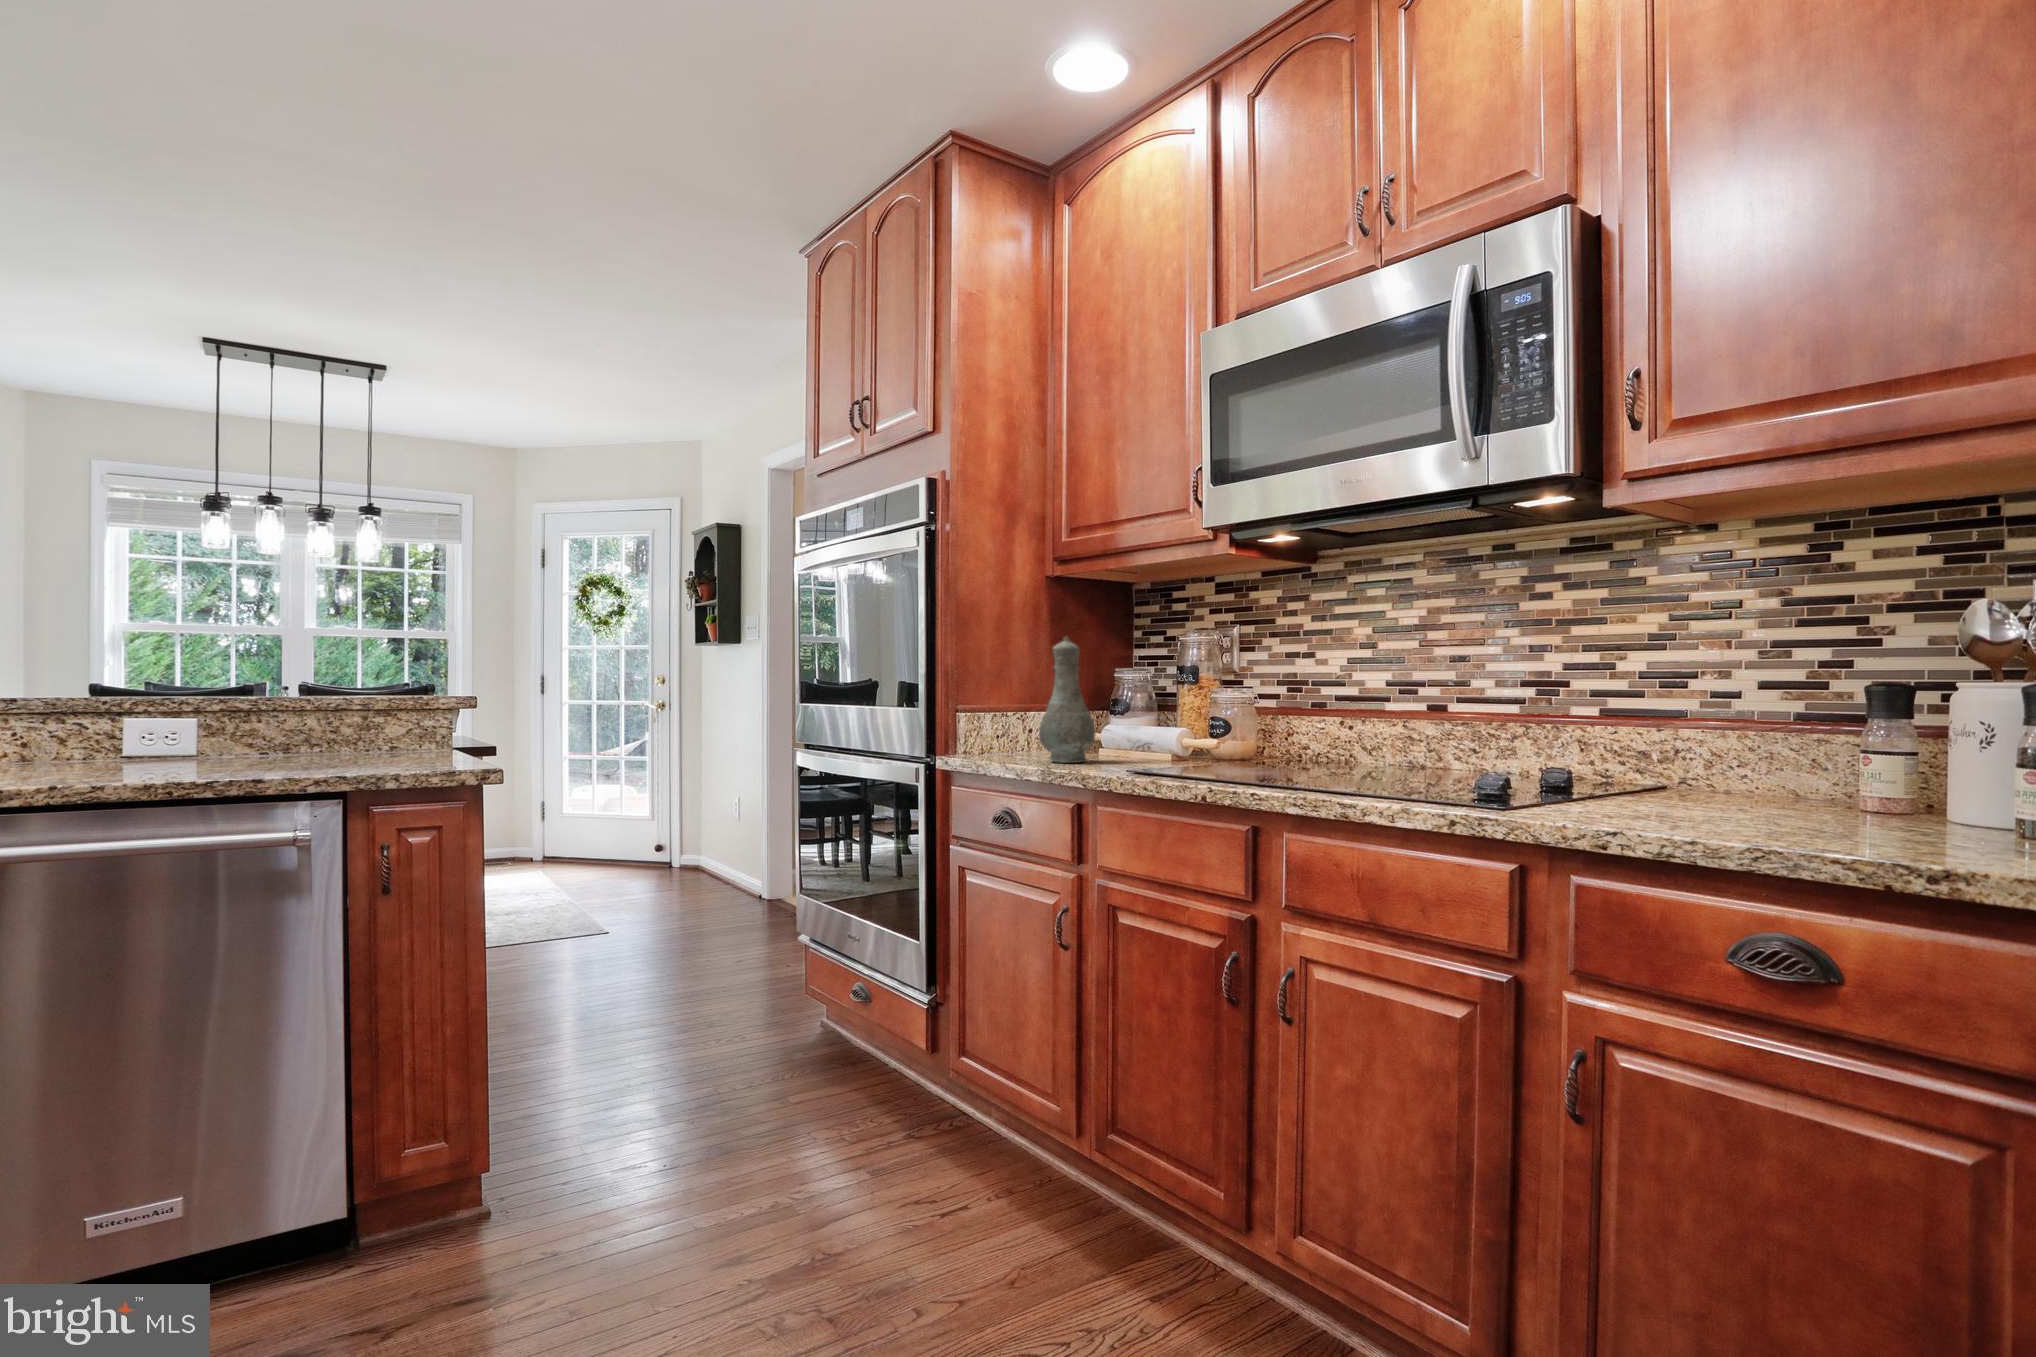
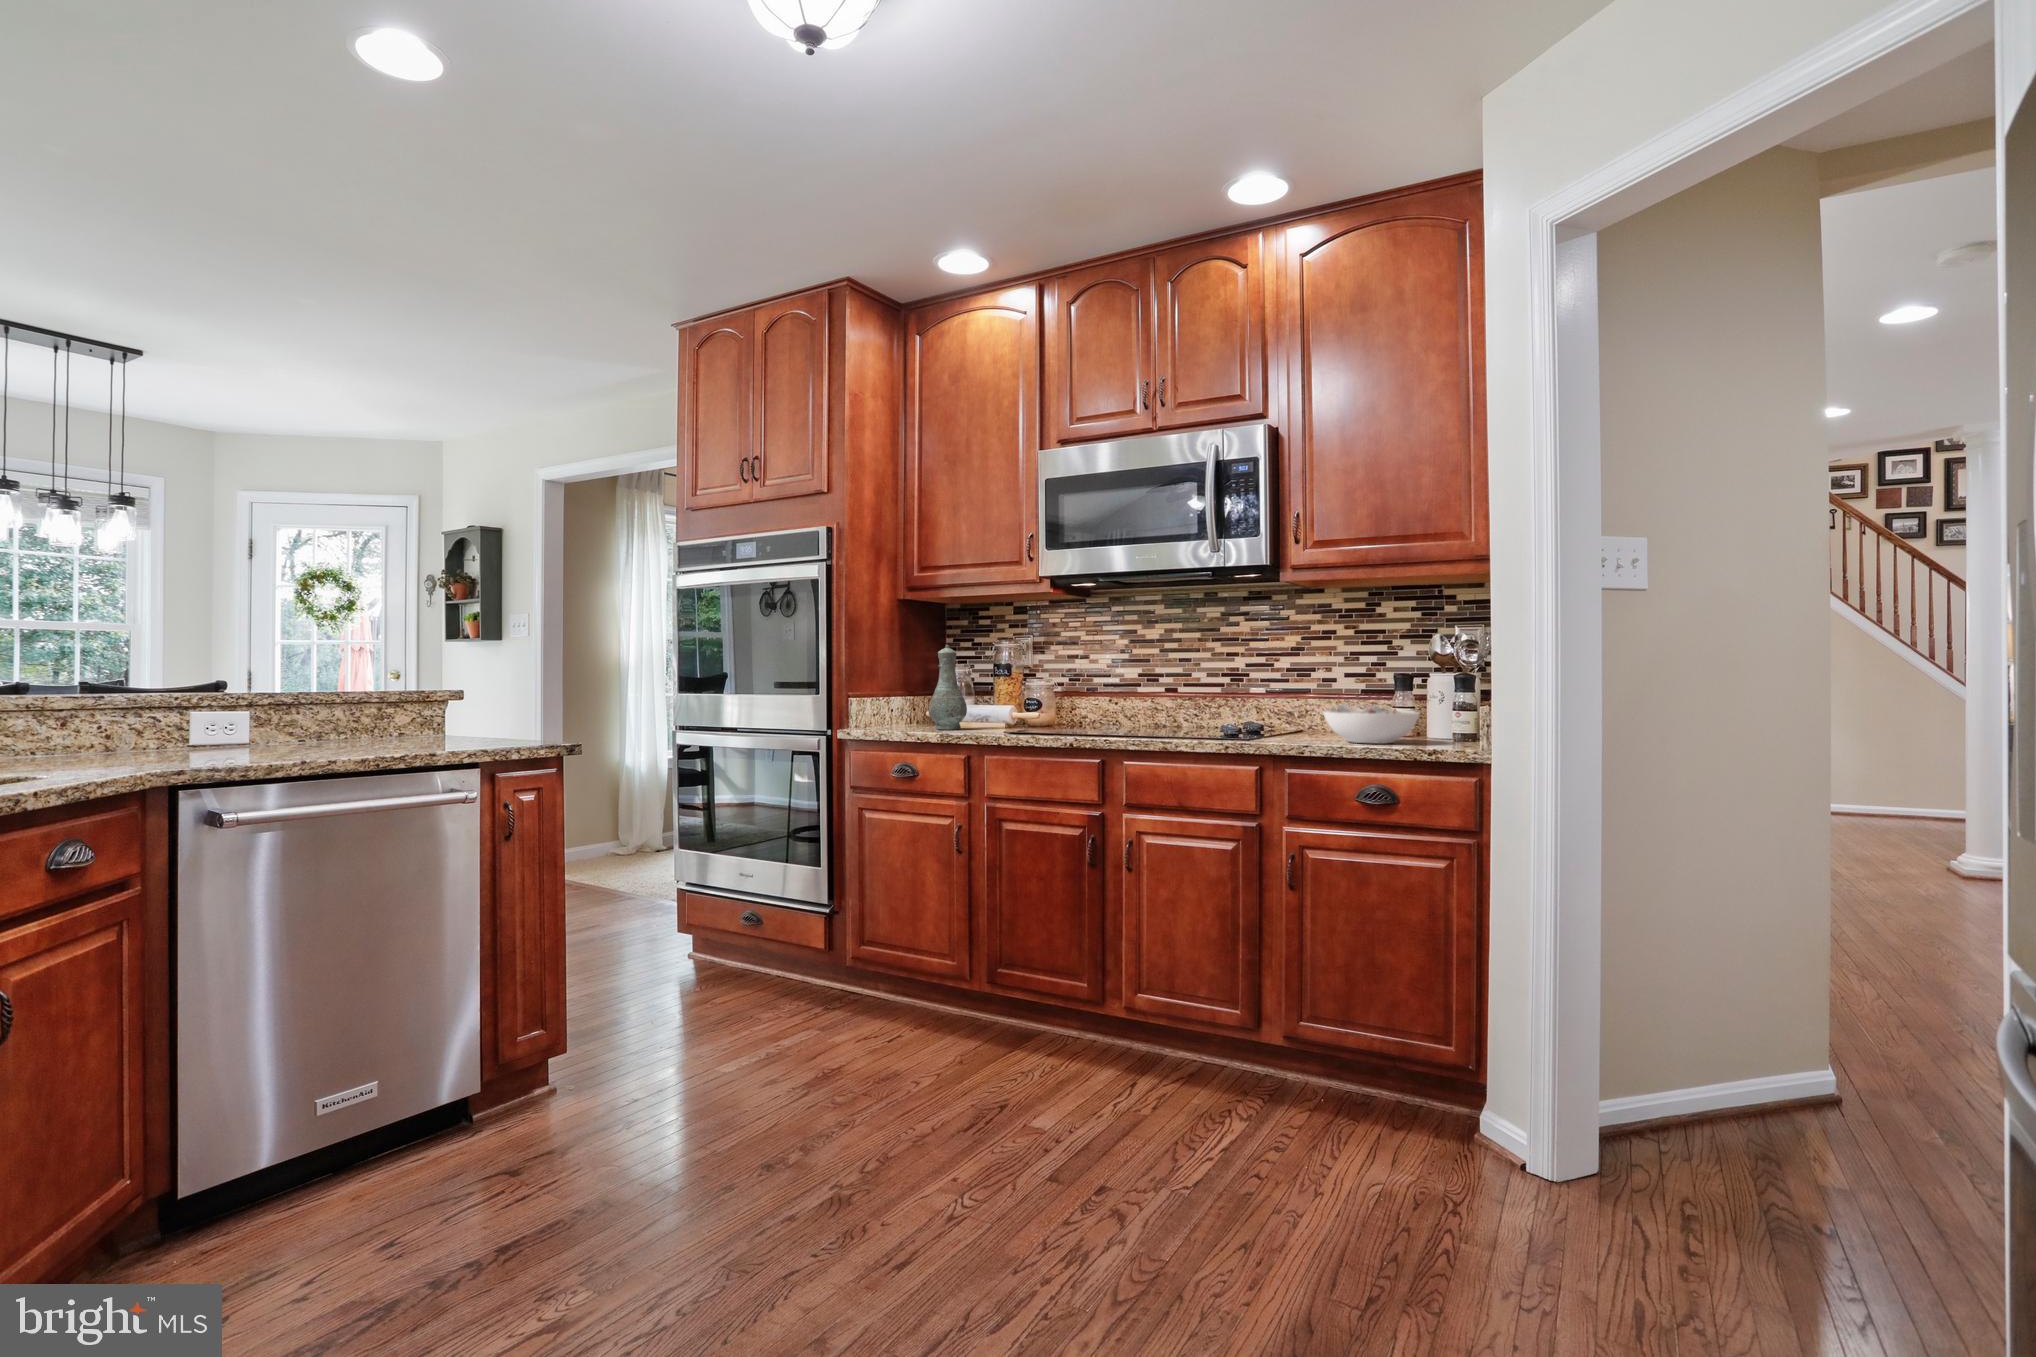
bowl: none [1669,740,1919,835] -> present [1323,703,1420,744]

